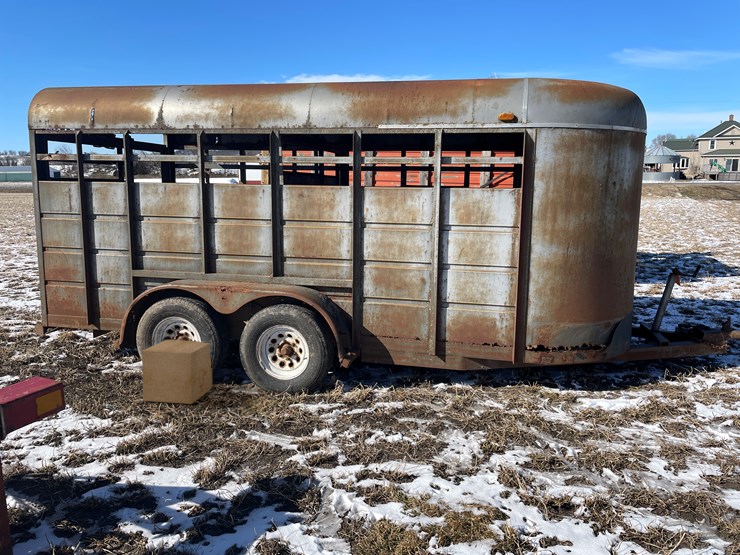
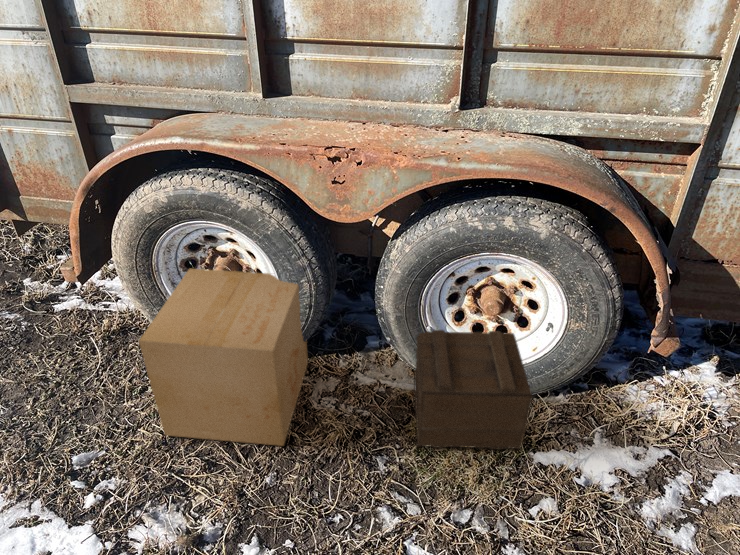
wooden crate: none [246,363,296,407] -> present [414,330,532,449]

